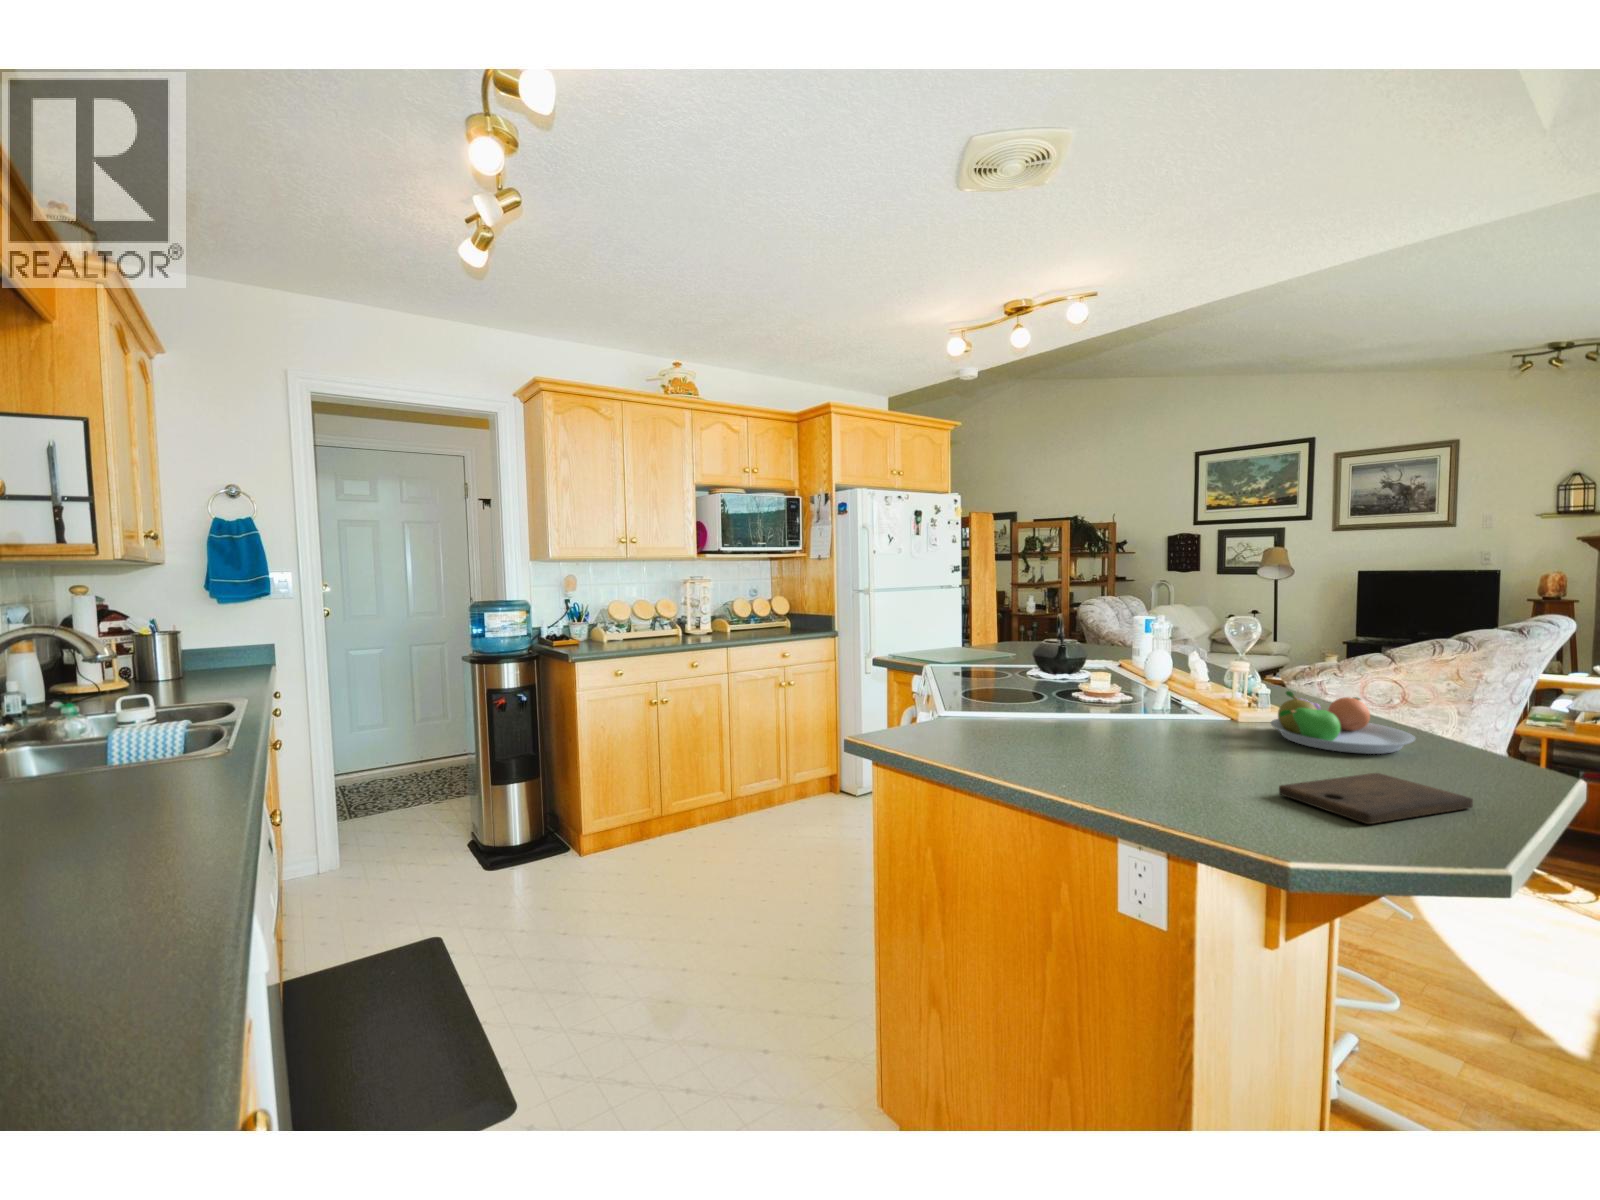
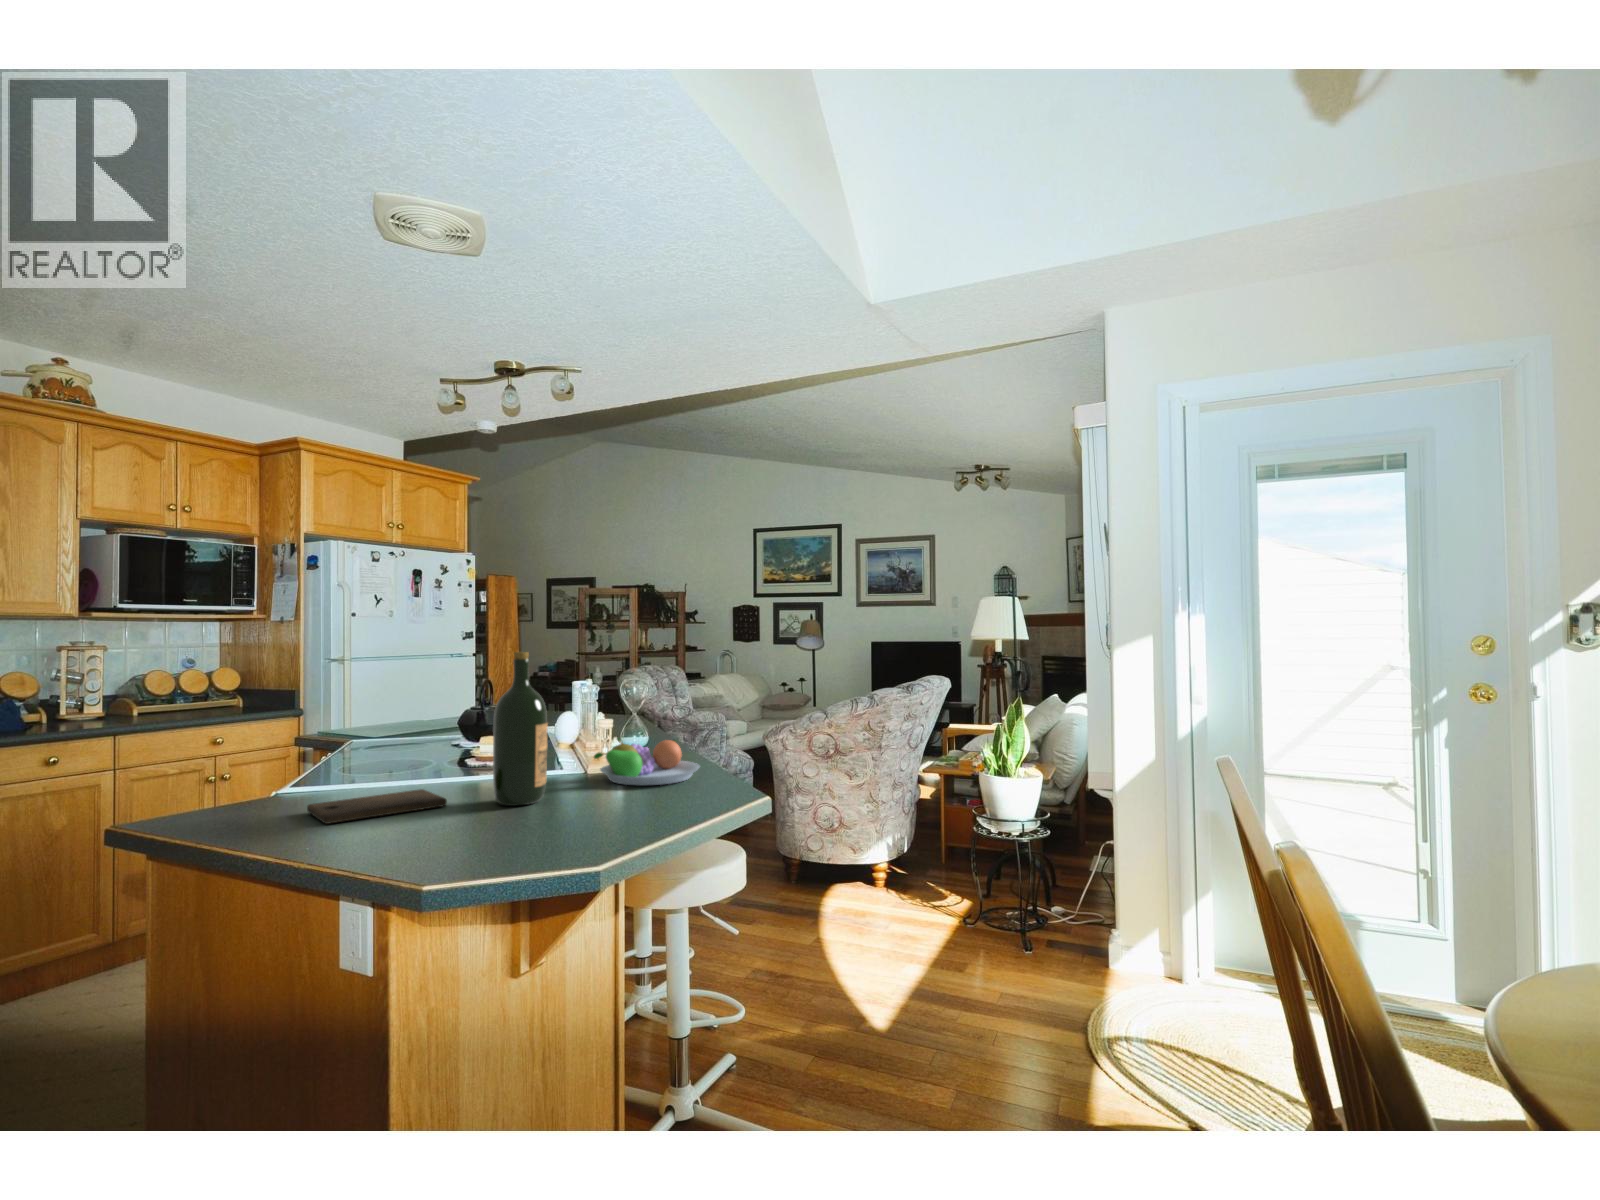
wine bottle: none [1190,597,1257,767] -> present [493,652,548,806]
cutting board: present [1279,773,1473,824] -> present [307,789,447,824]

